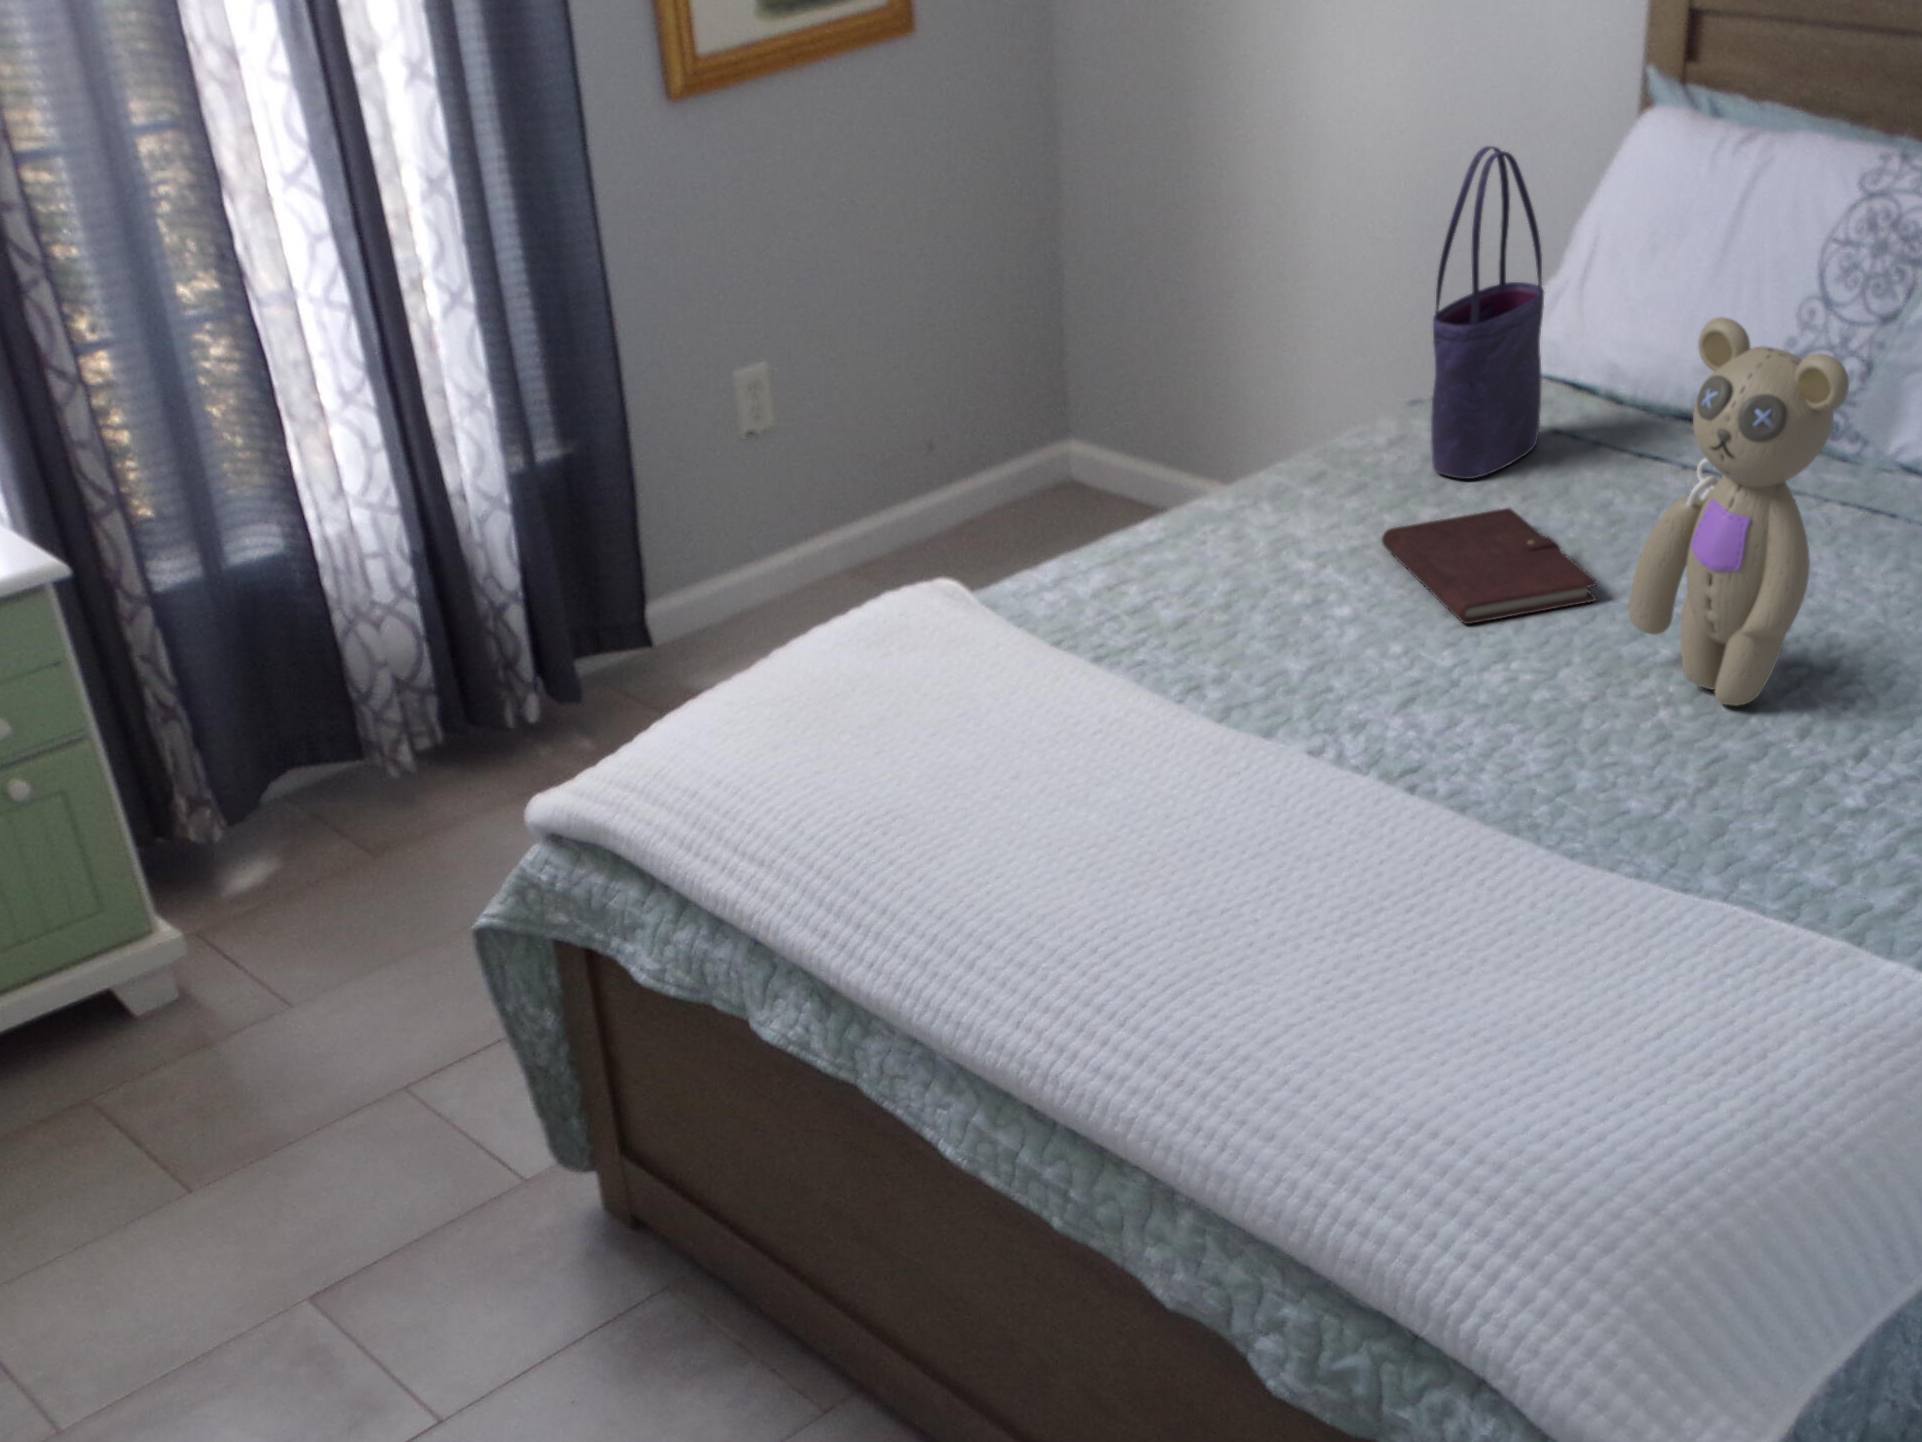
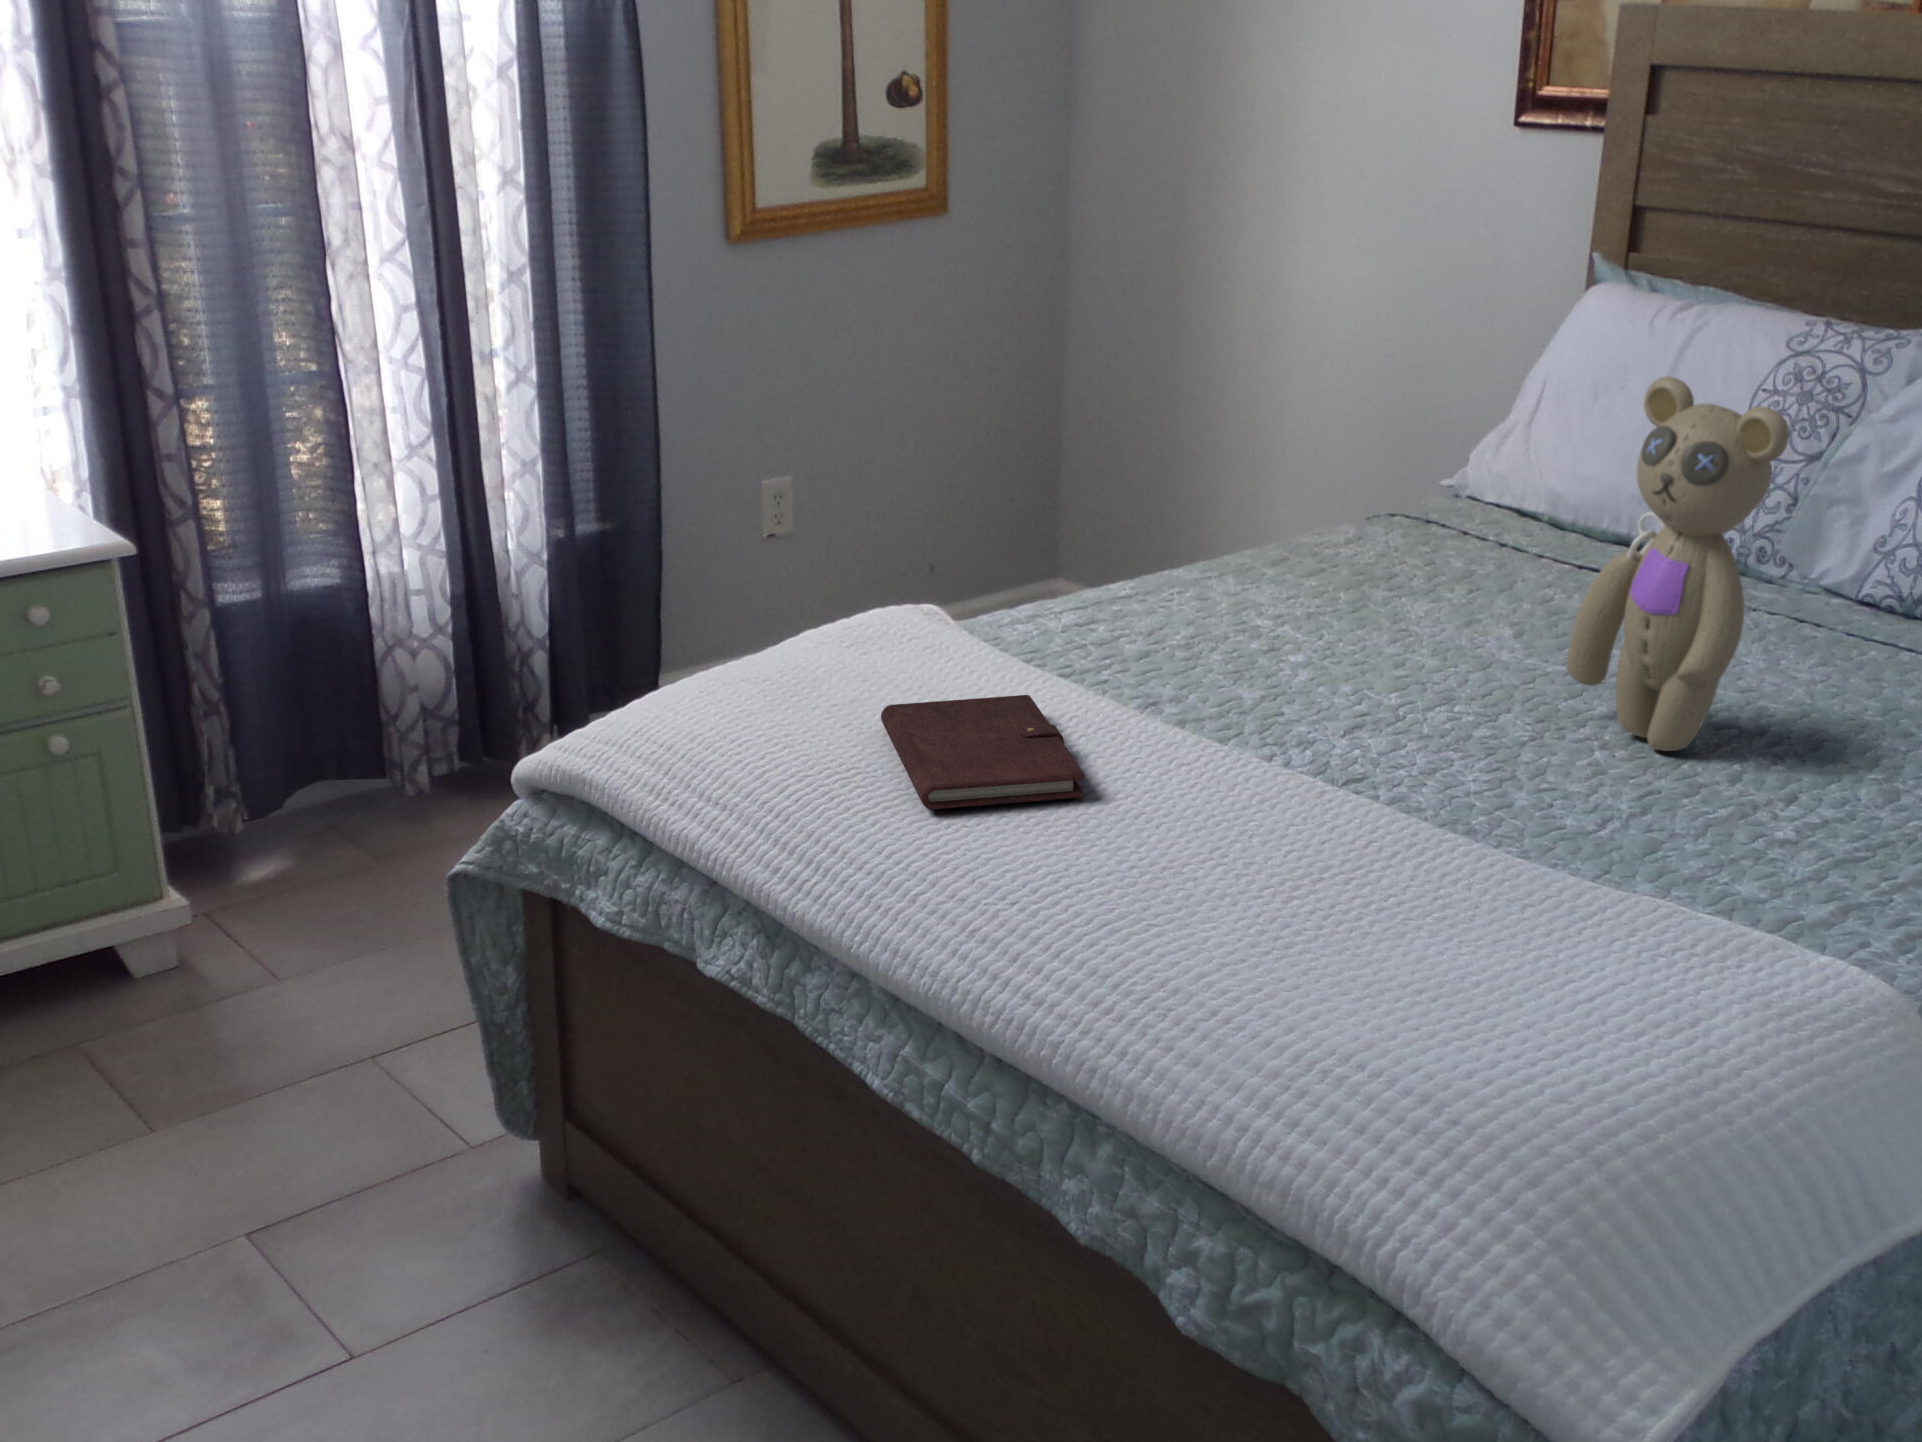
tote bag: present [1431,146,1544,479] -> none [1384,275,1493,574]
notebook: present [1382,508,1597,624] -> present [881,695,1085,809]

